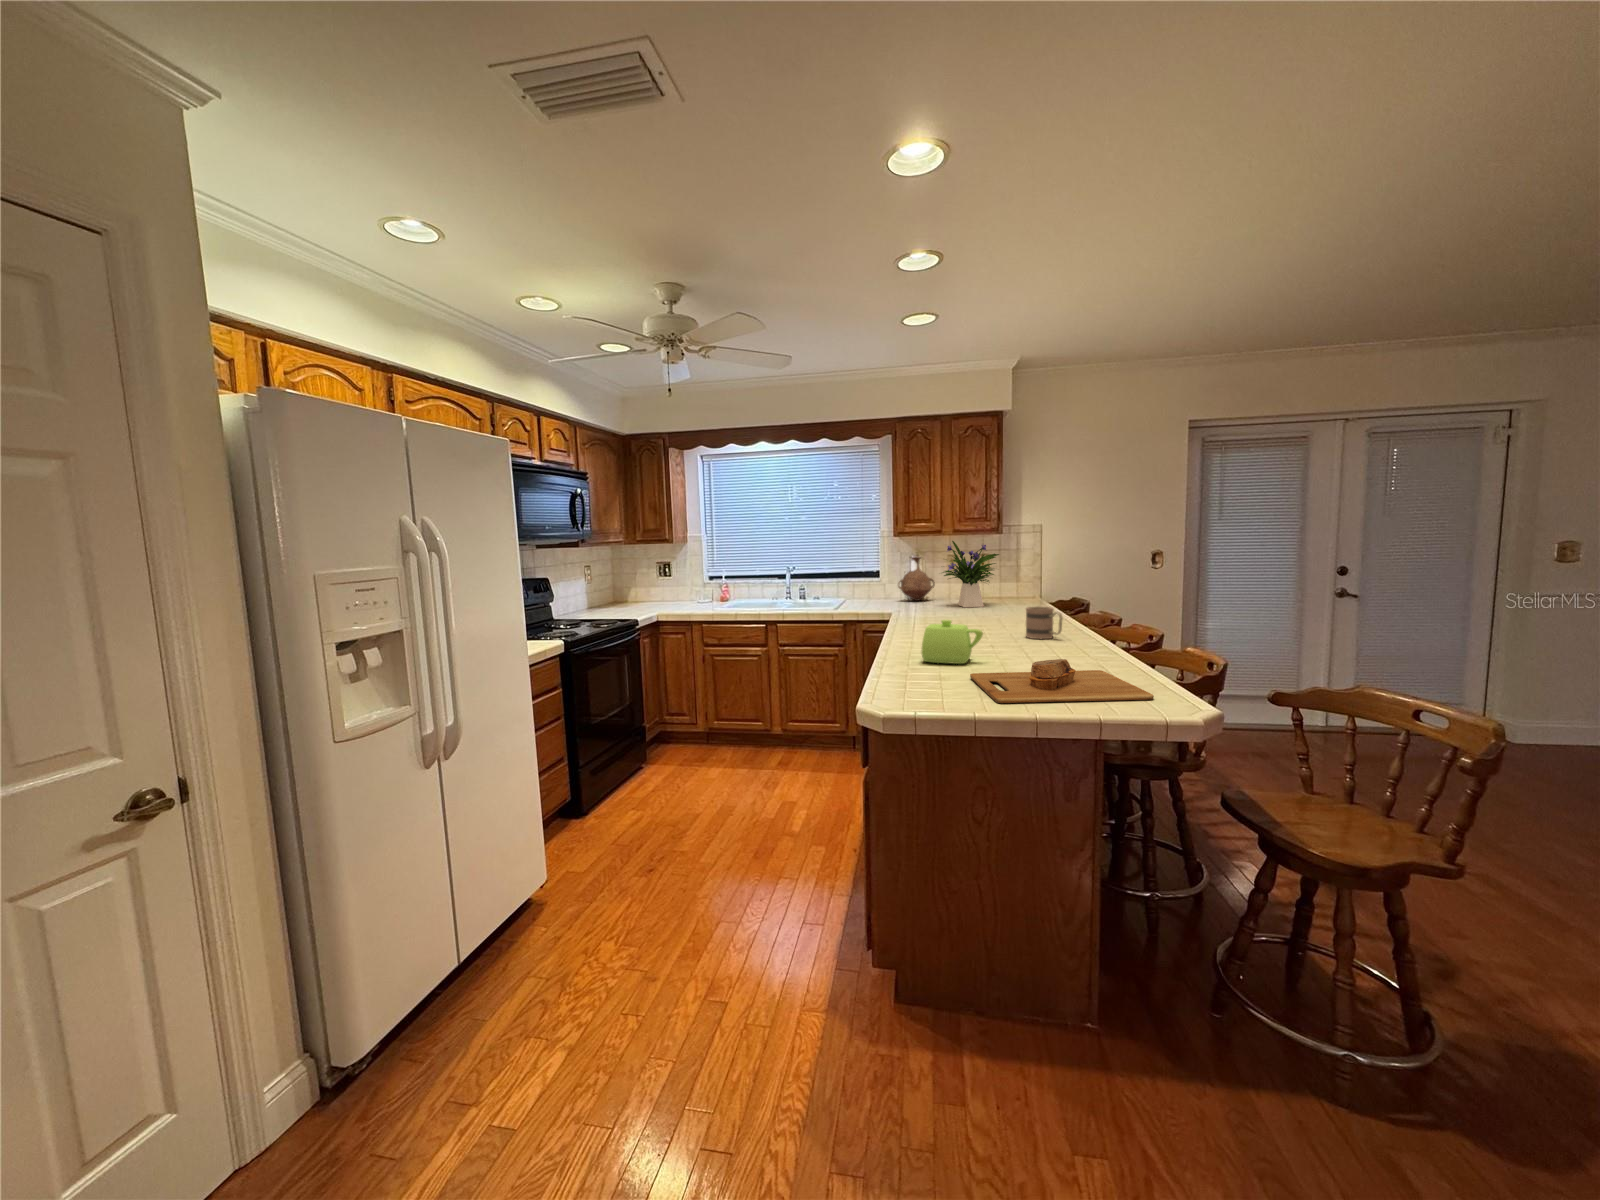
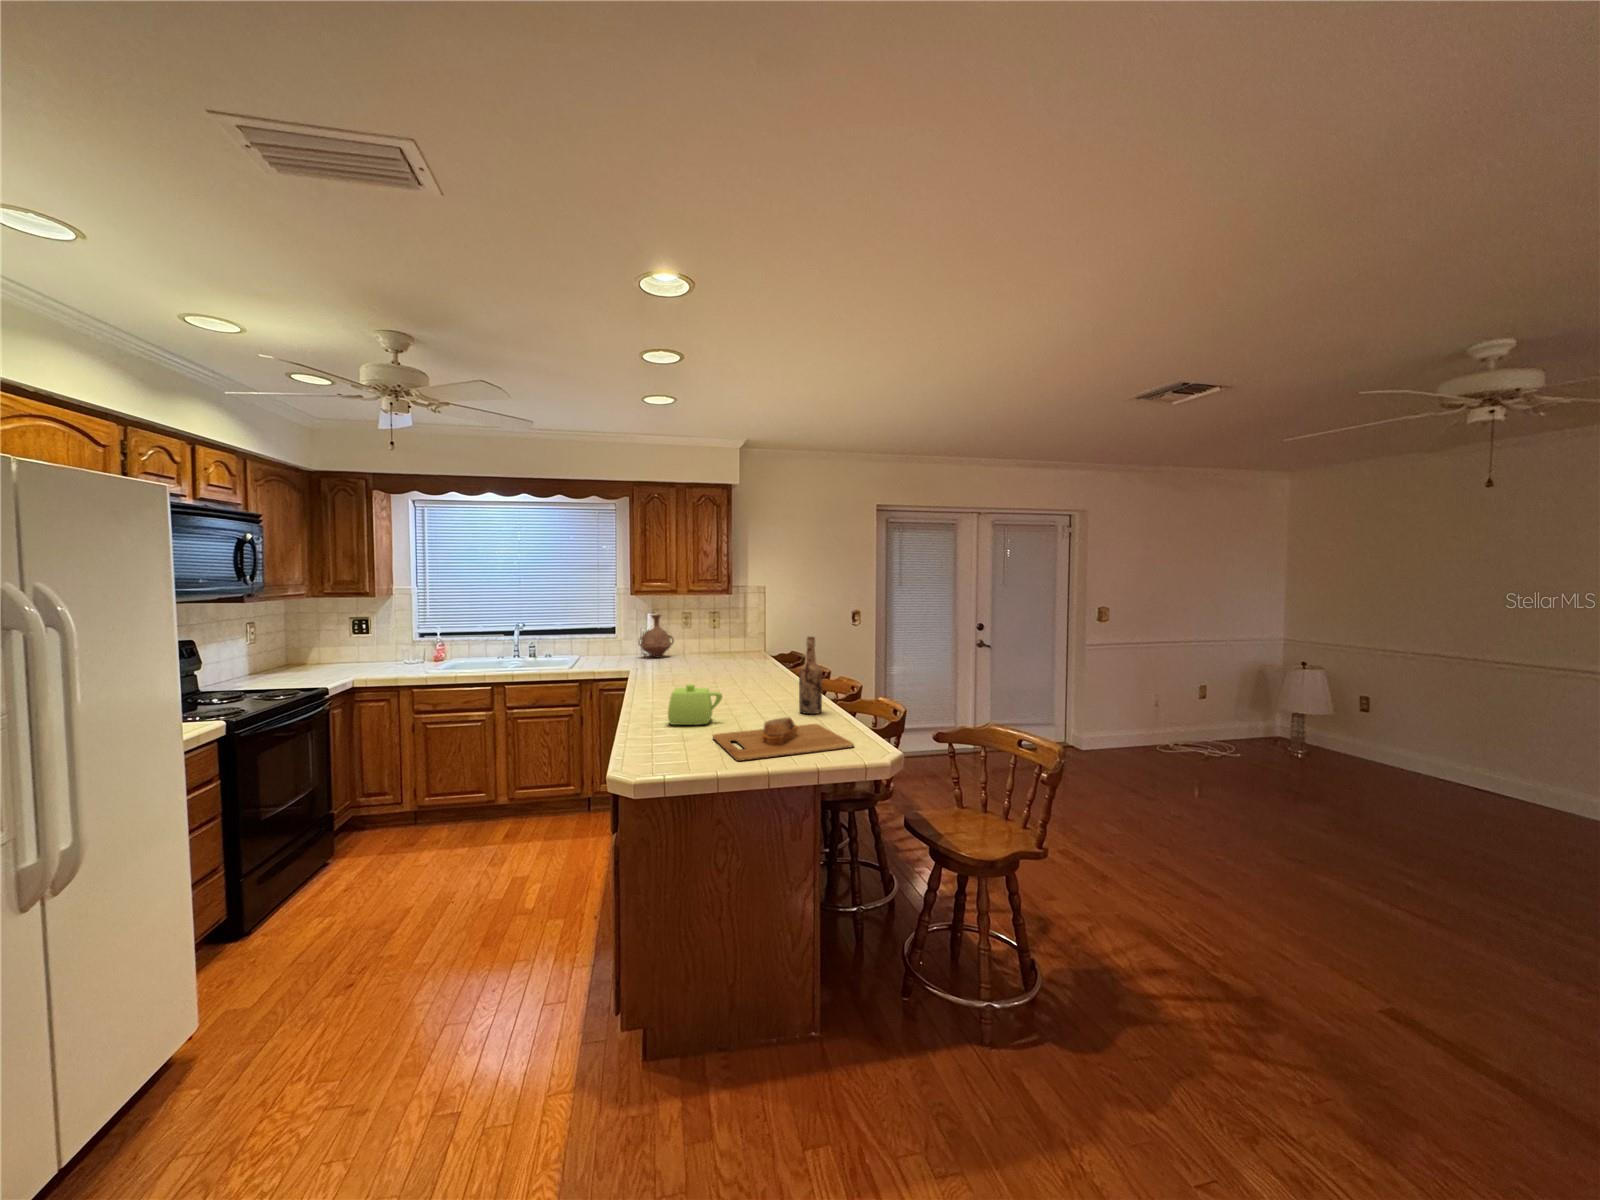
flower arrangement: present [943,541,999,607] -> none [676,602,734,664]
wine bottle: none [1078,568,1110,660] -> present [799,637,823,714]
mug: present [1026,606,1063,639] -> none [757,666,787,696]

